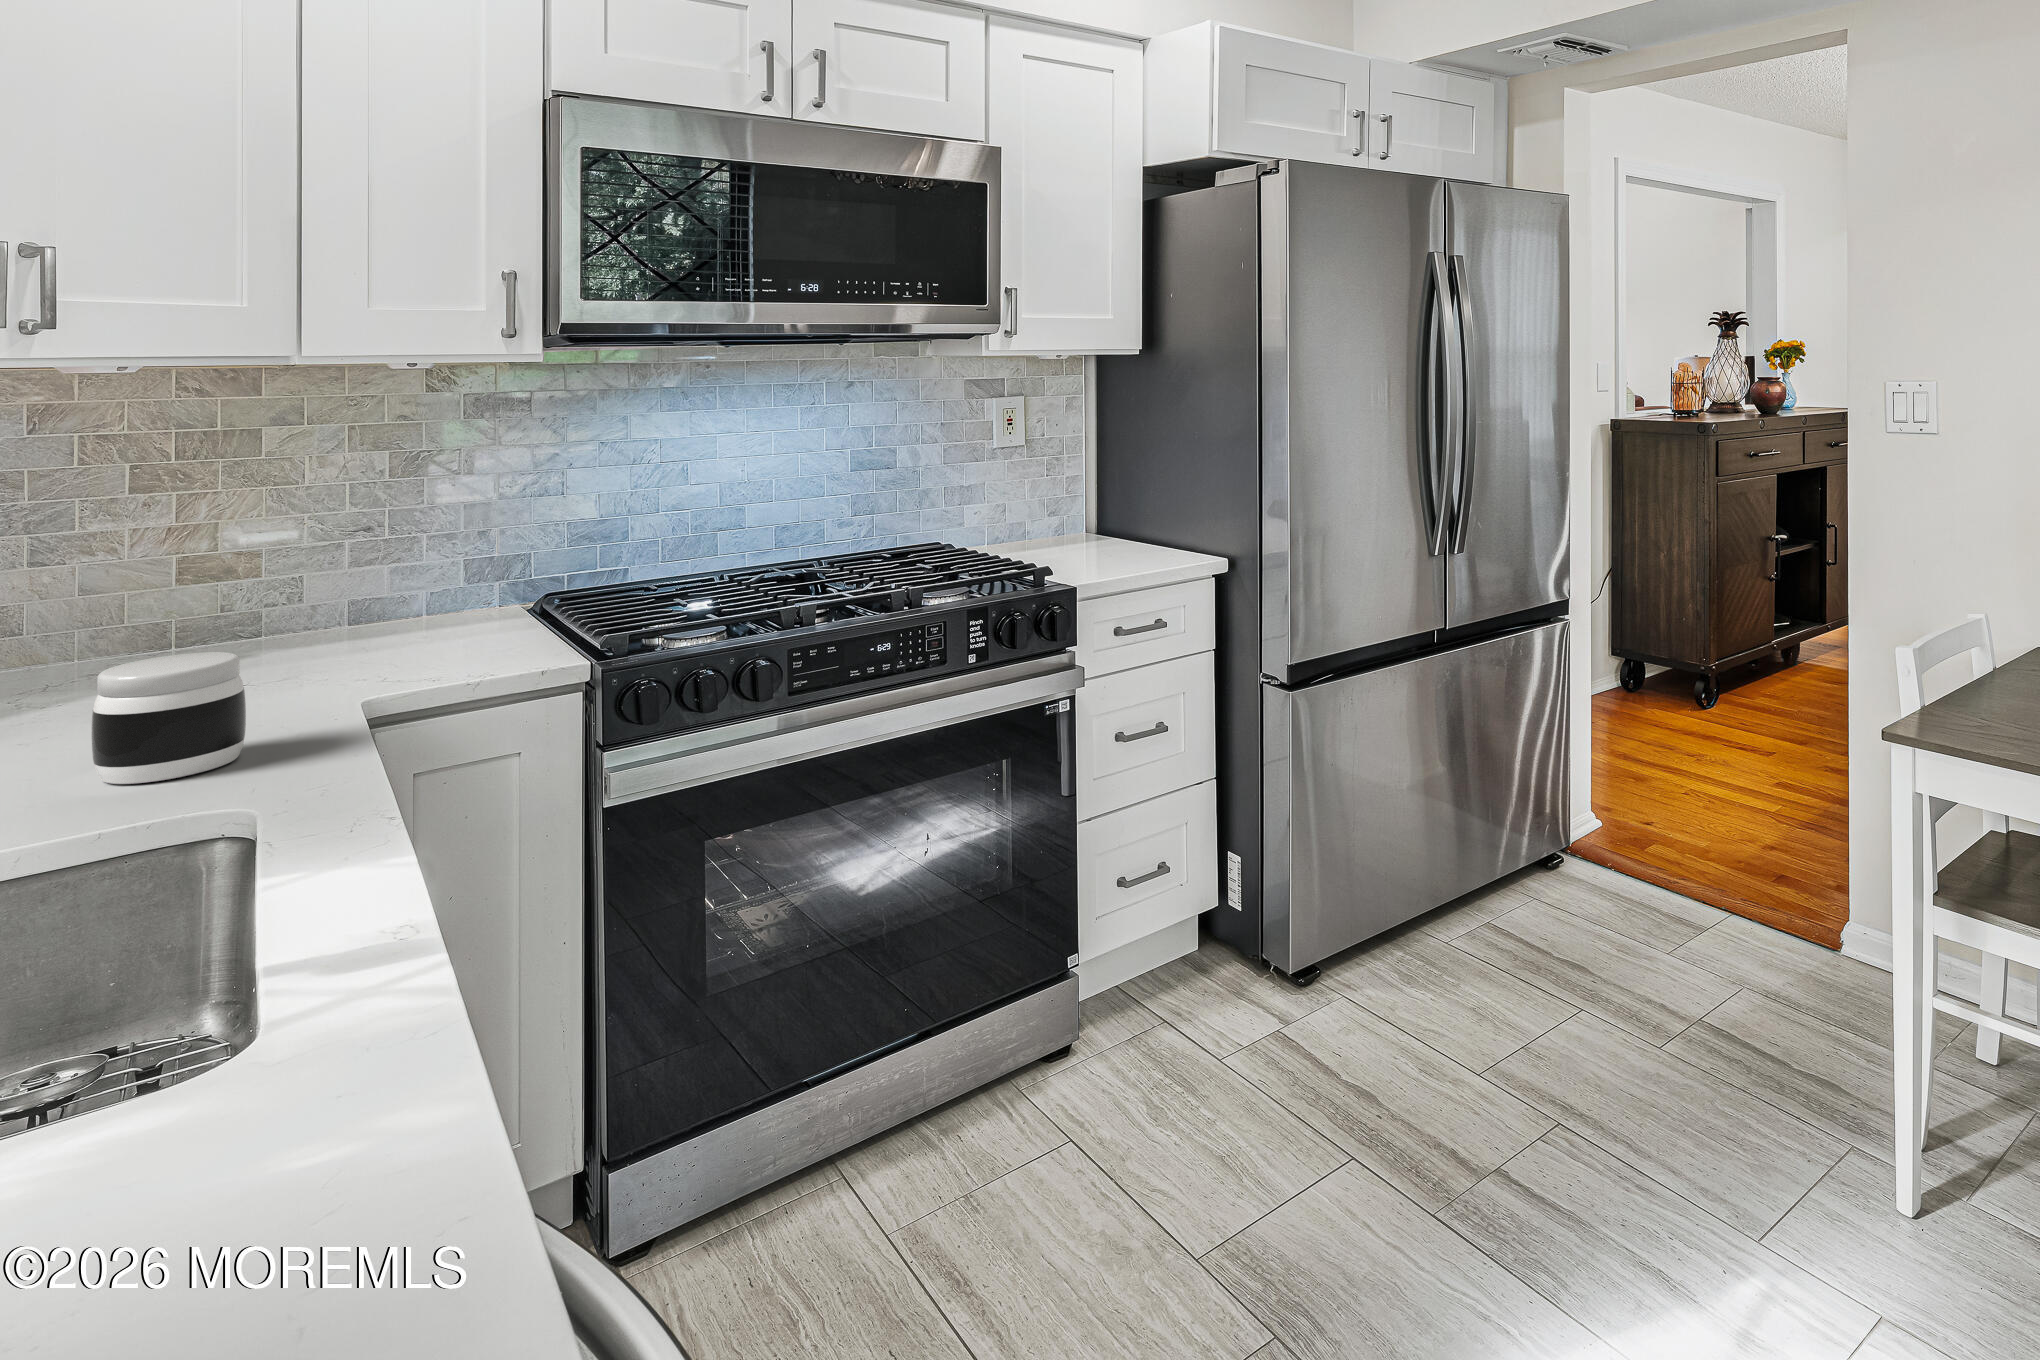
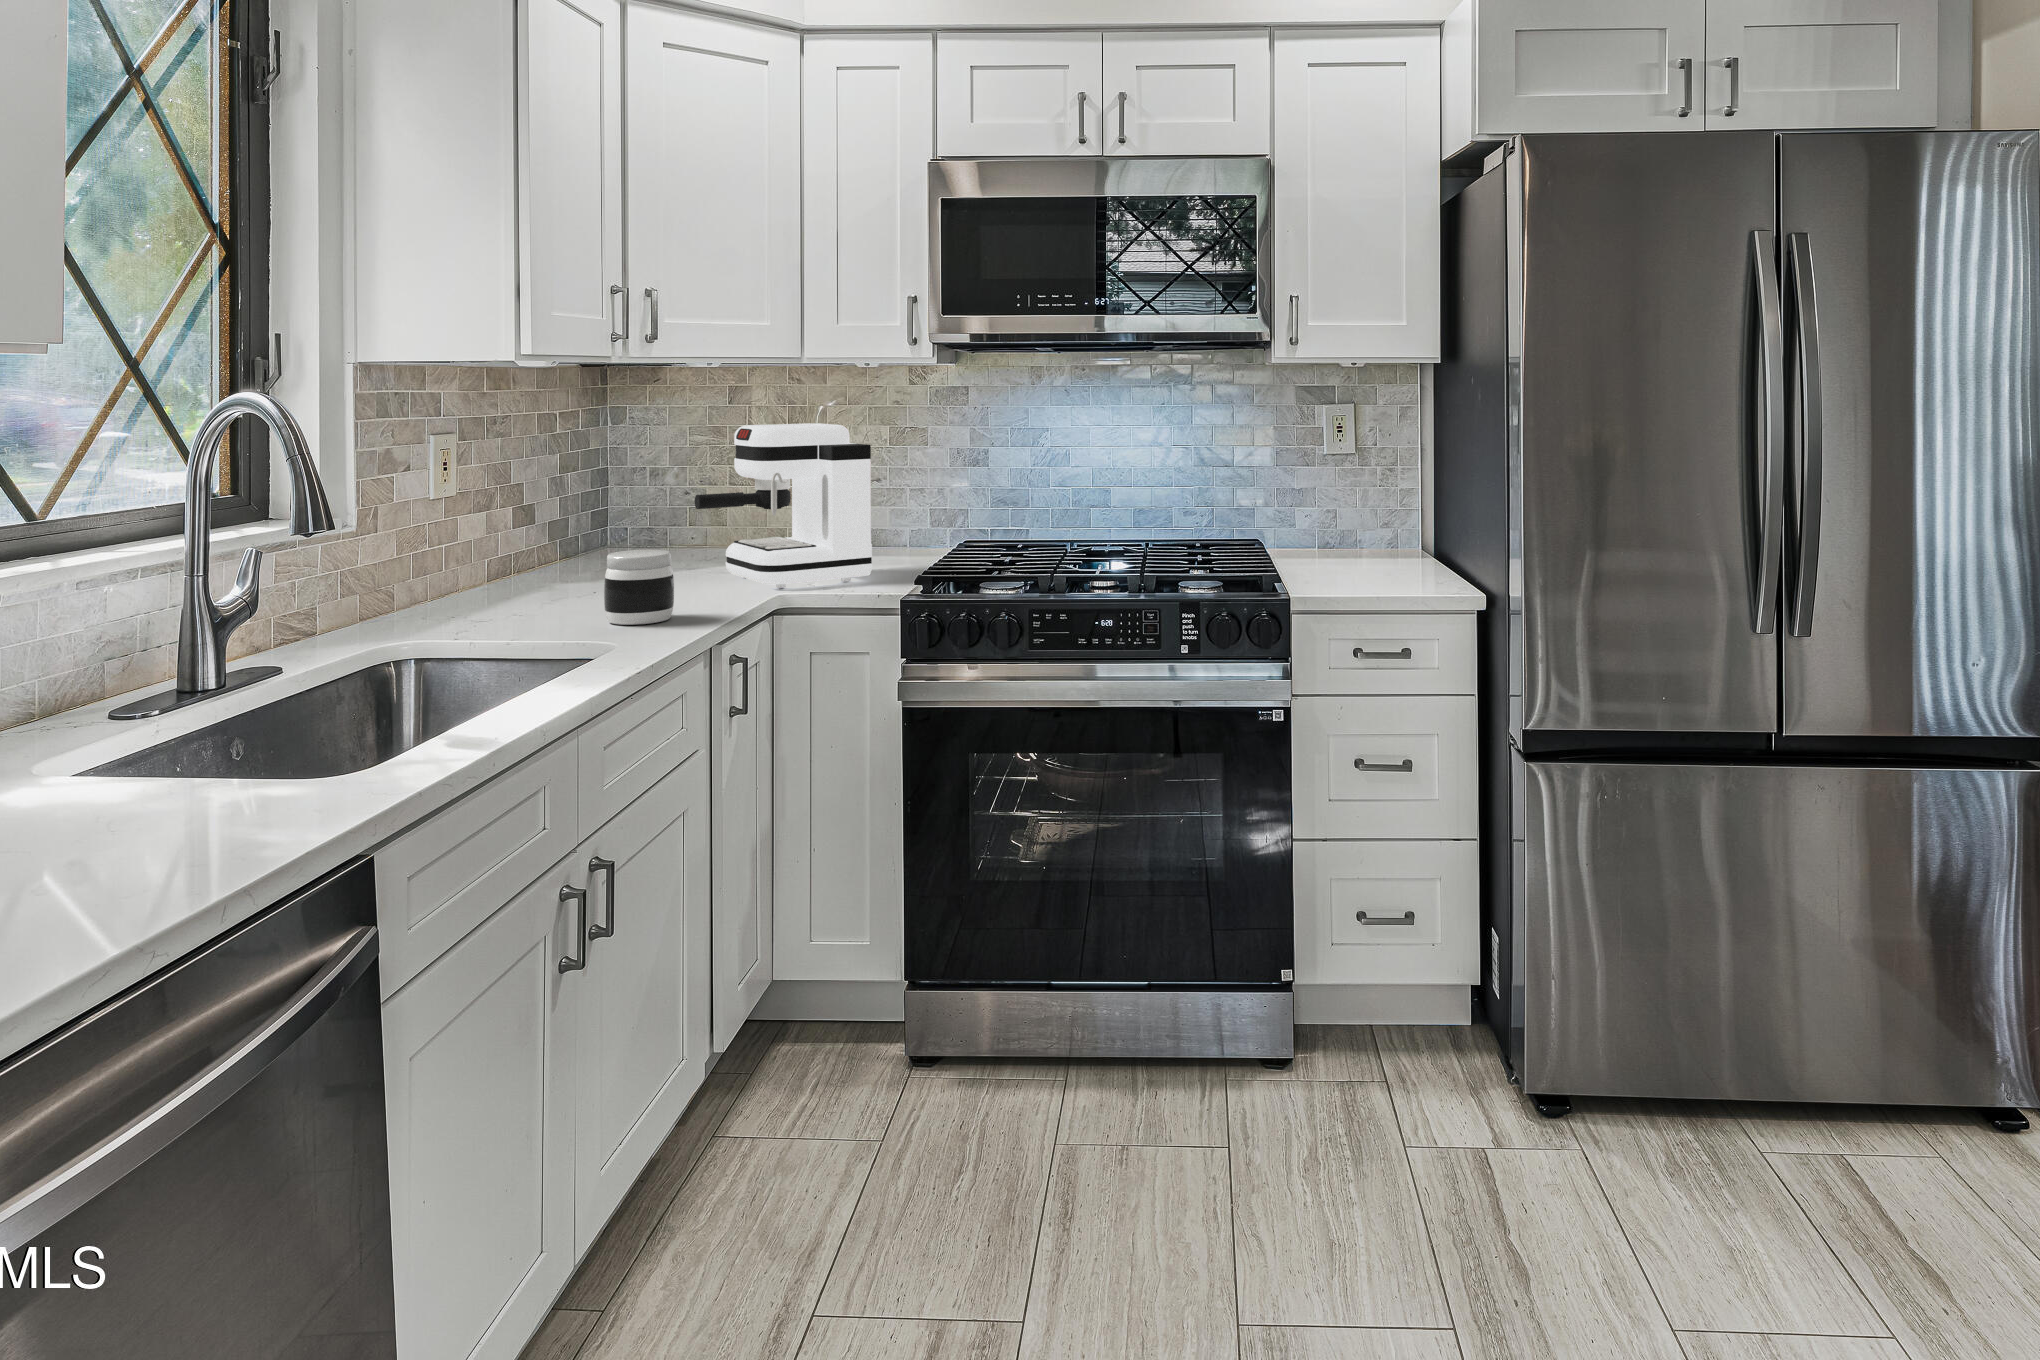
coffee maker: none [150,438,489,676] -> present [695,423,872,588]

